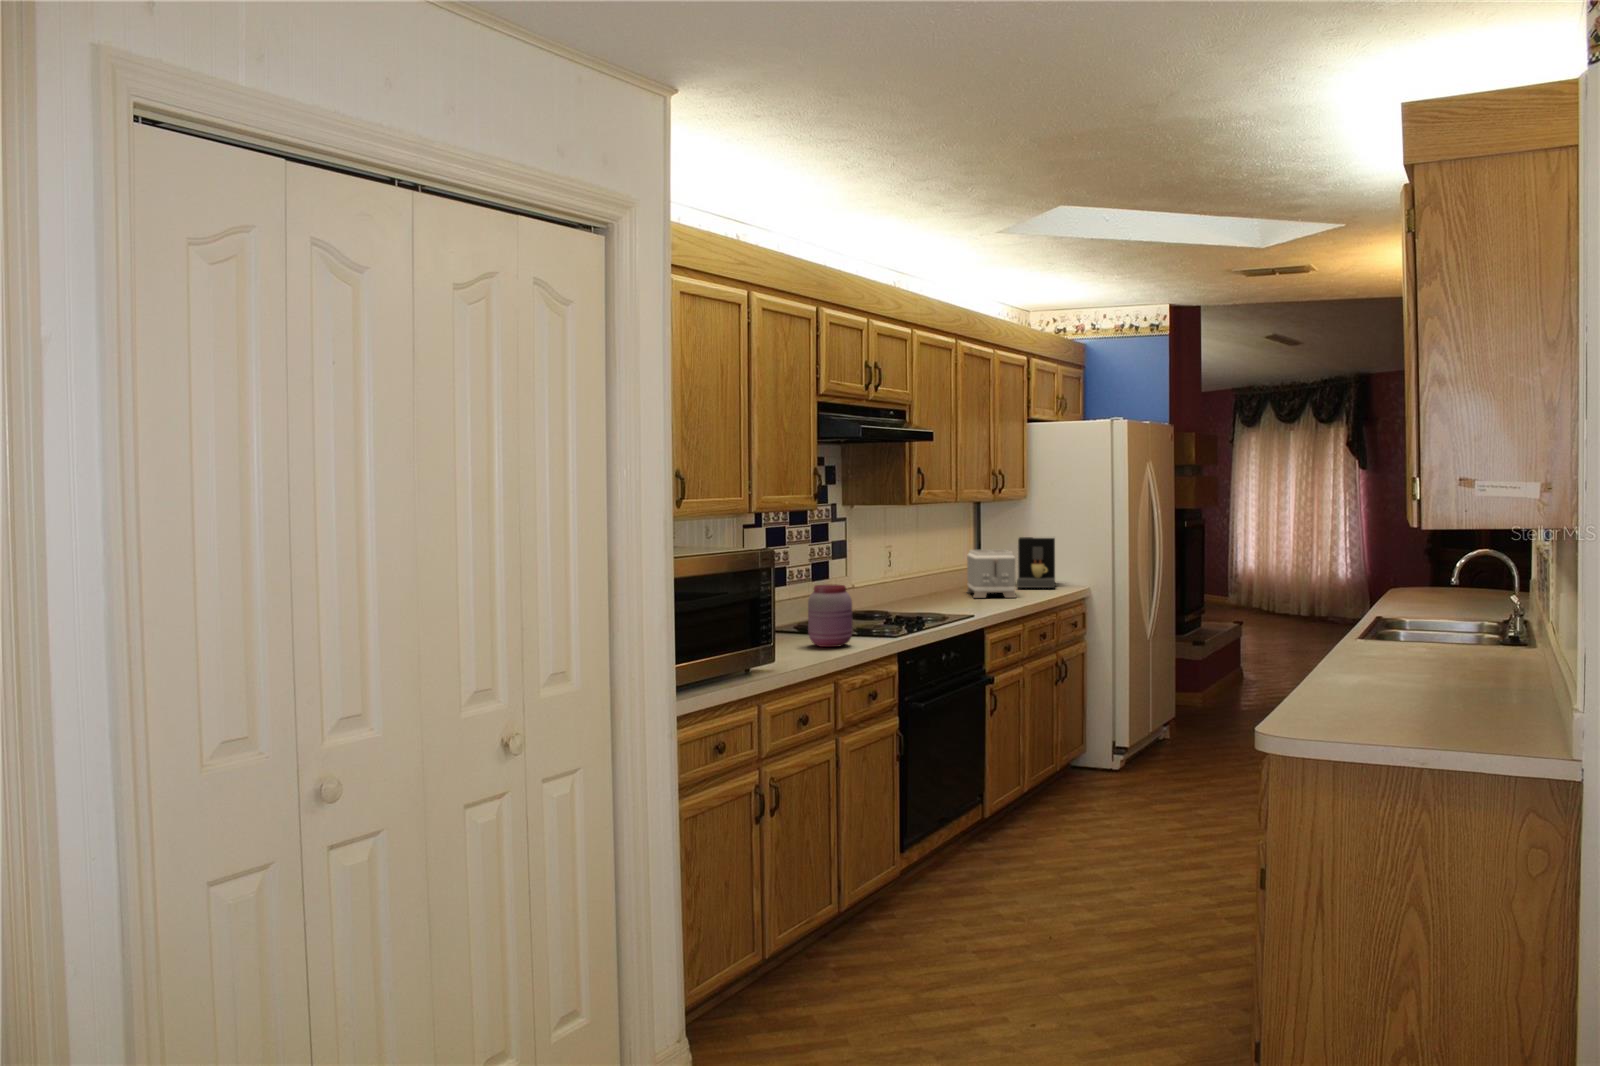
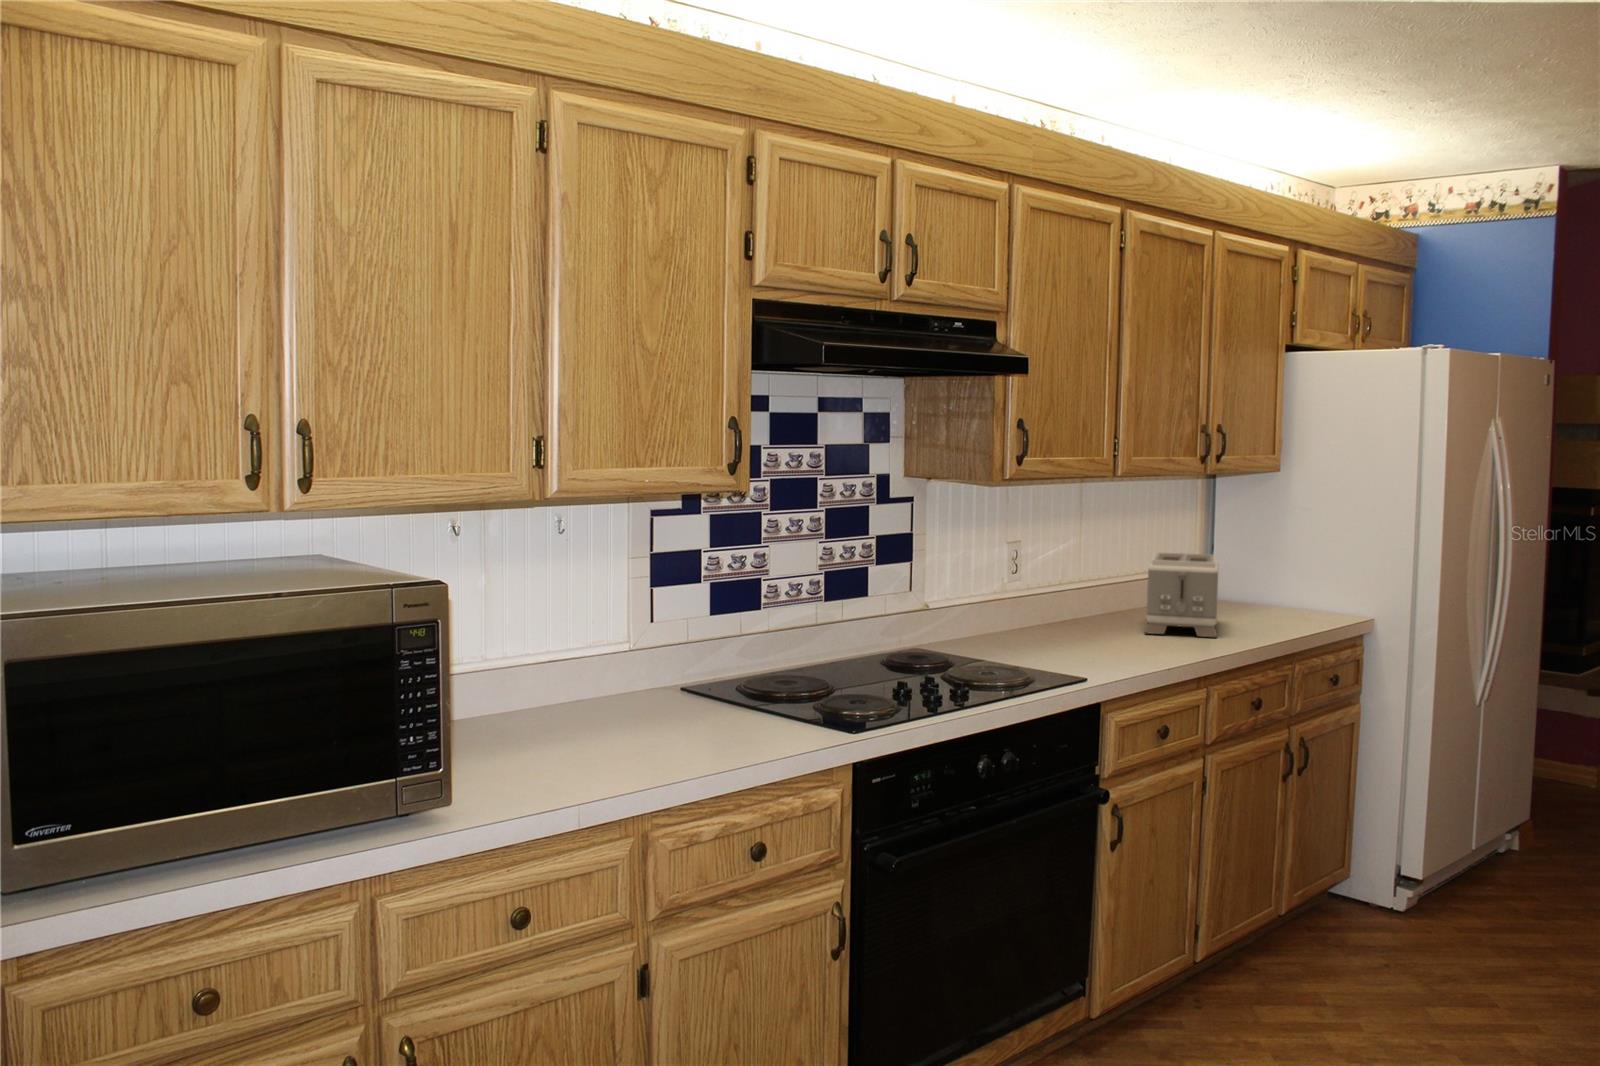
coffee maker: present [1017,537,1055,588] -> none [1240,533,1321,620]
jar: present [808,585,853,647] -> none [694,623,775,739]

